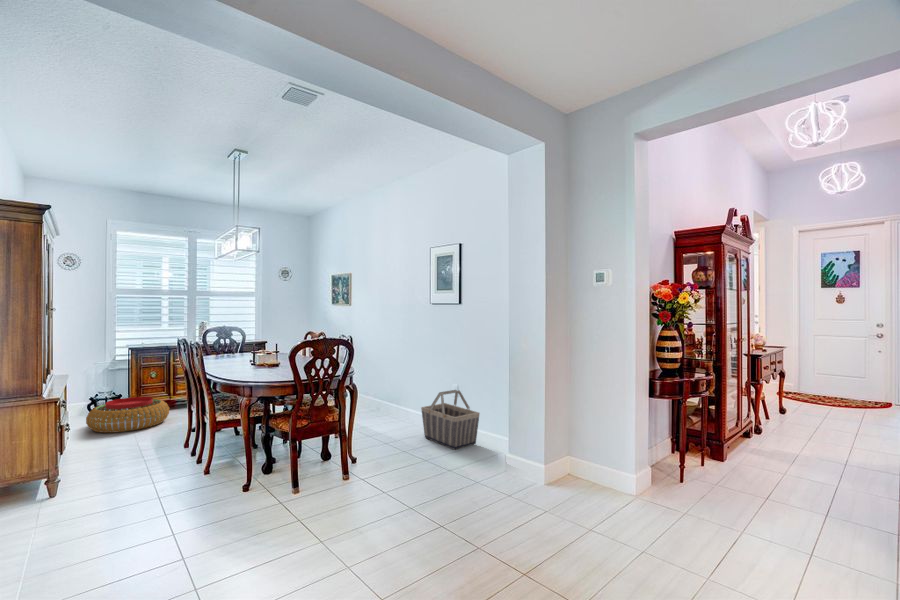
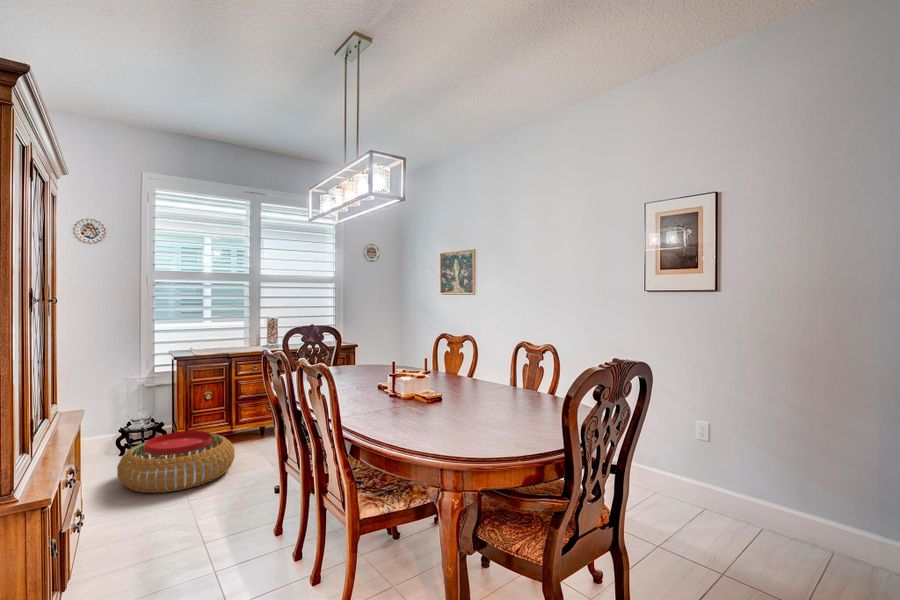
basket: present [421,390,480,450] -> none [671,446,803,567]

